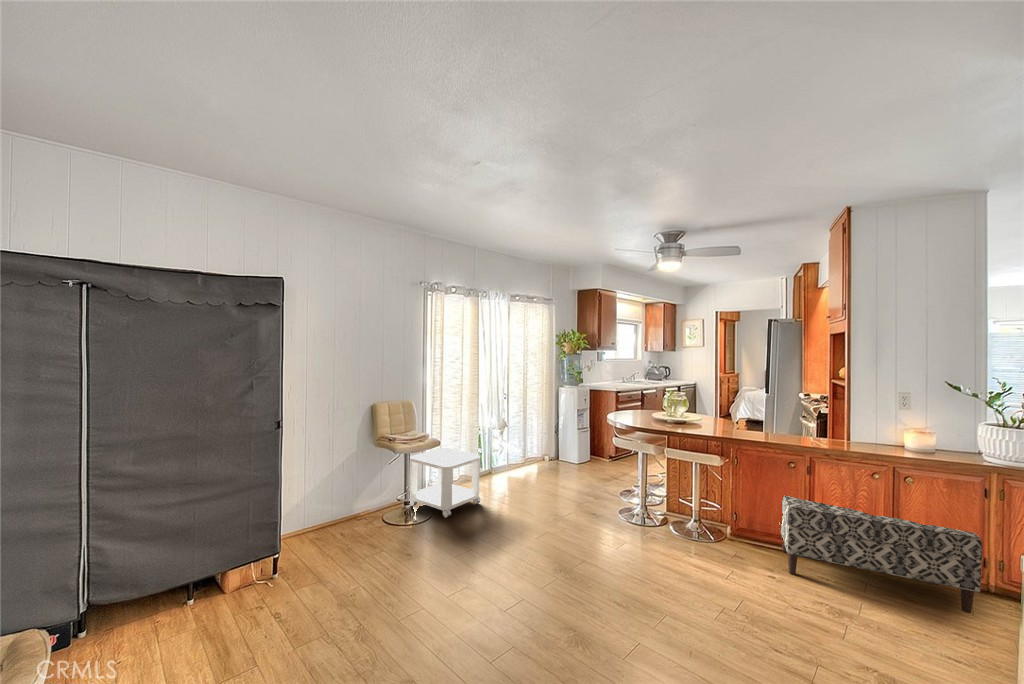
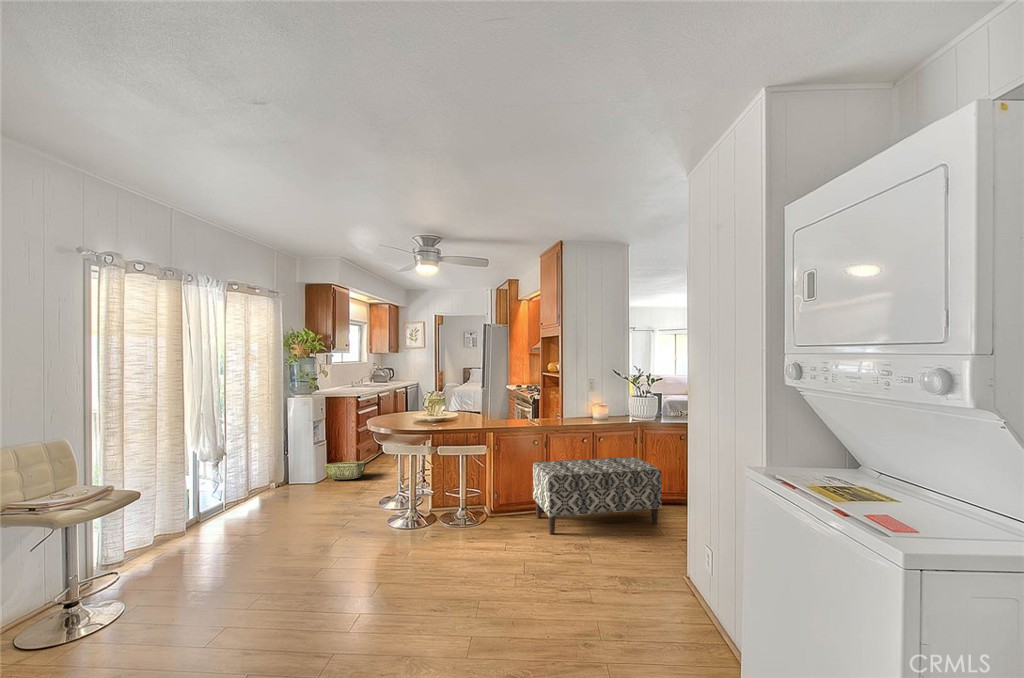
side table: present [409,448,480,518] -> none [69,497,202,601]
woven basket: none [587,448,623,466] -> present [324,462,366,480]

